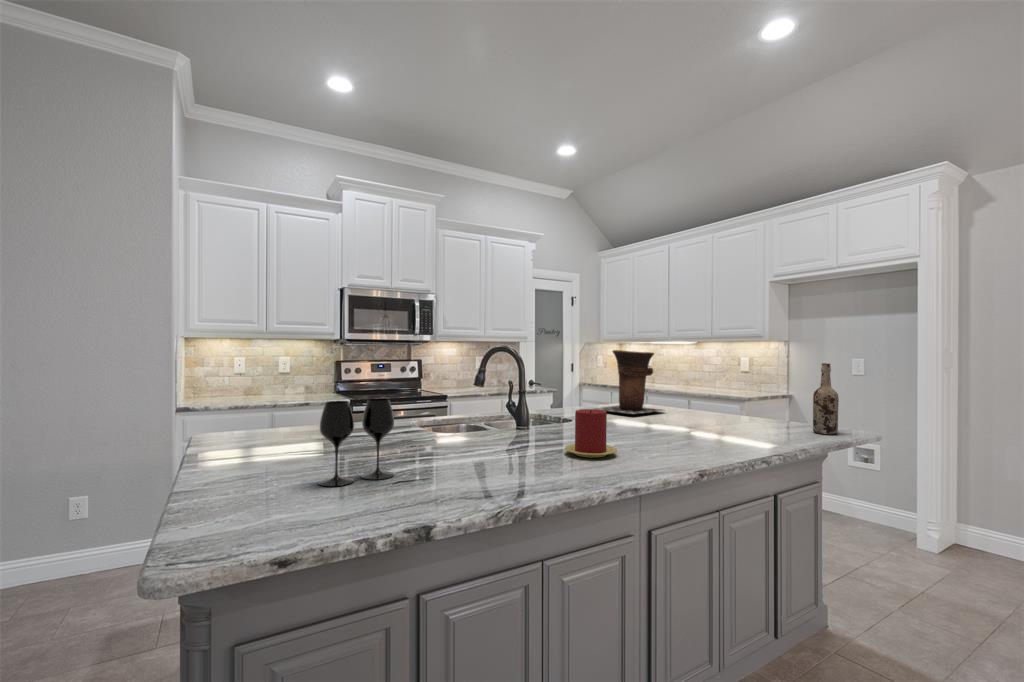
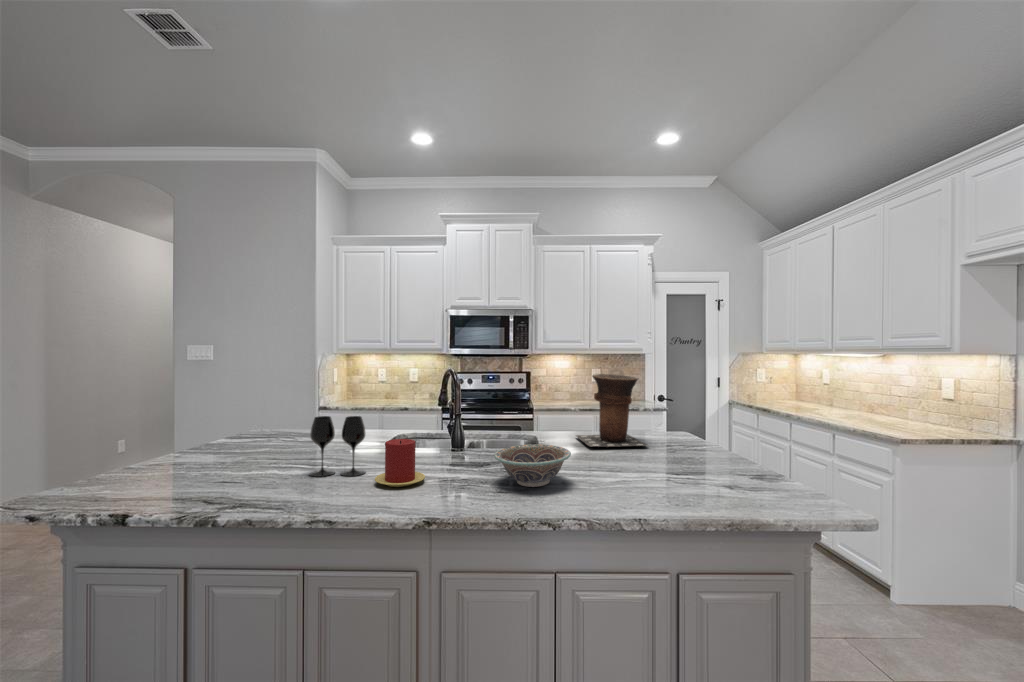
wine bottle: present [813,363,839,435] -> none [728,407,760,505]
wine glass: present [318,399,394,486] -> present [310,416,365,477]
decorative bowl: none [647,407,722,443] -> present [494,444,571,487]

